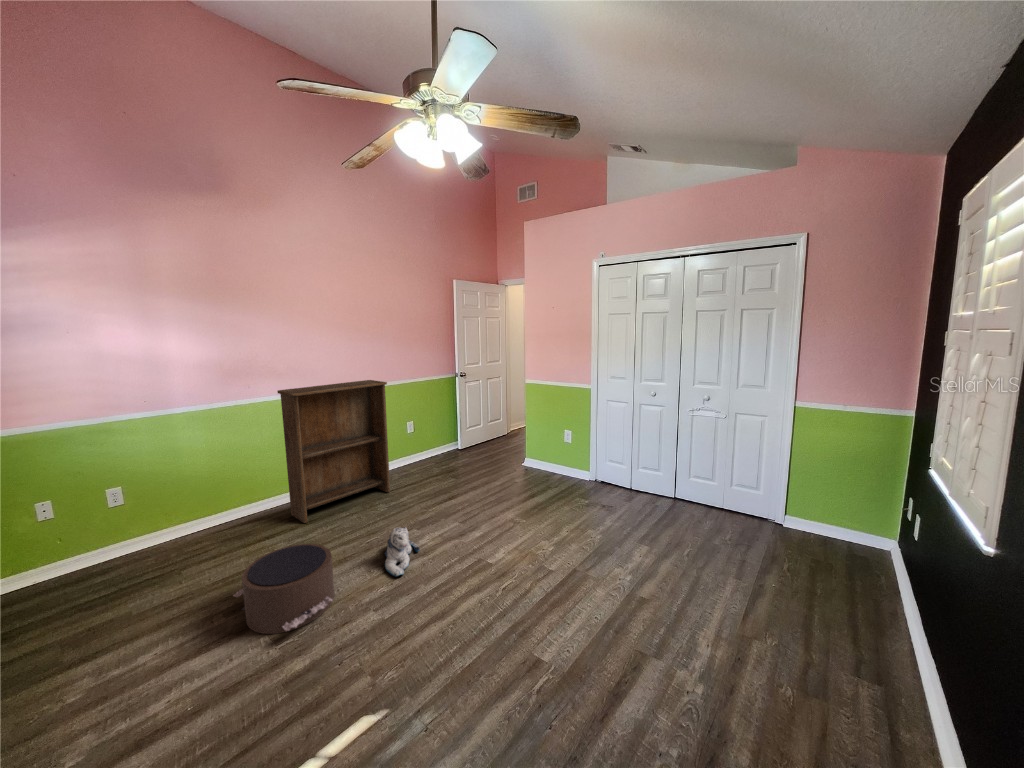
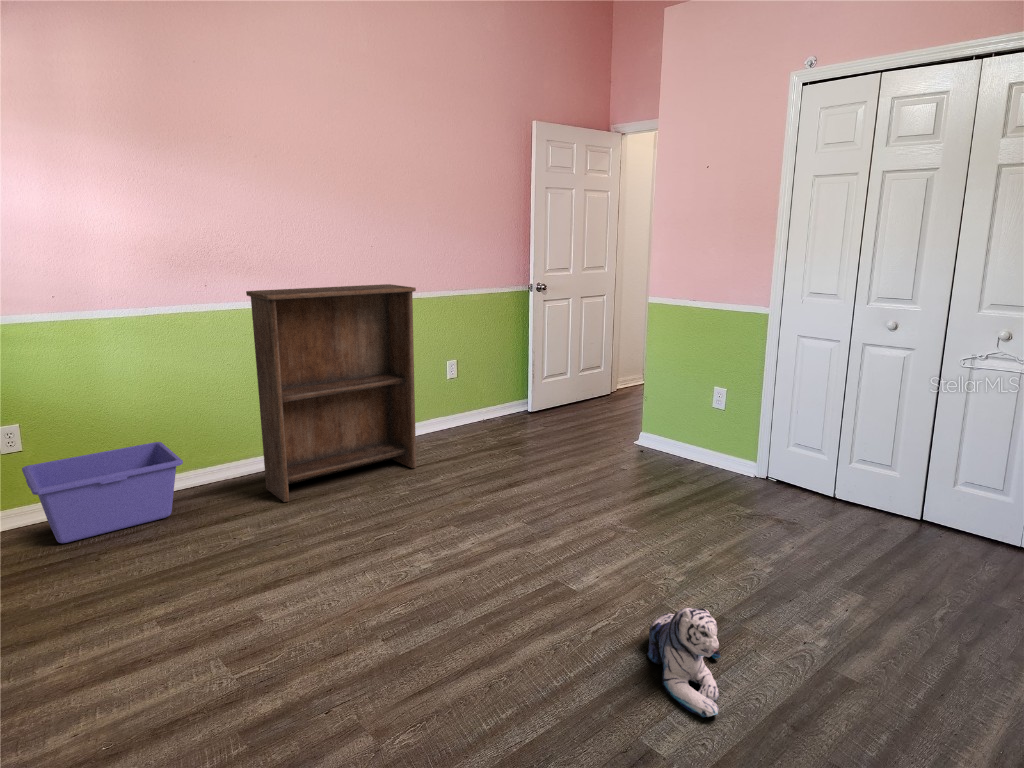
storage bin: none [115,491,234,568] -> present [22,442,183,543]
plush toy: present [385,527,420,577] -> present [647,608,720,717]
pouf: present [233,544,335,634] -> none [174,528,323,655]

